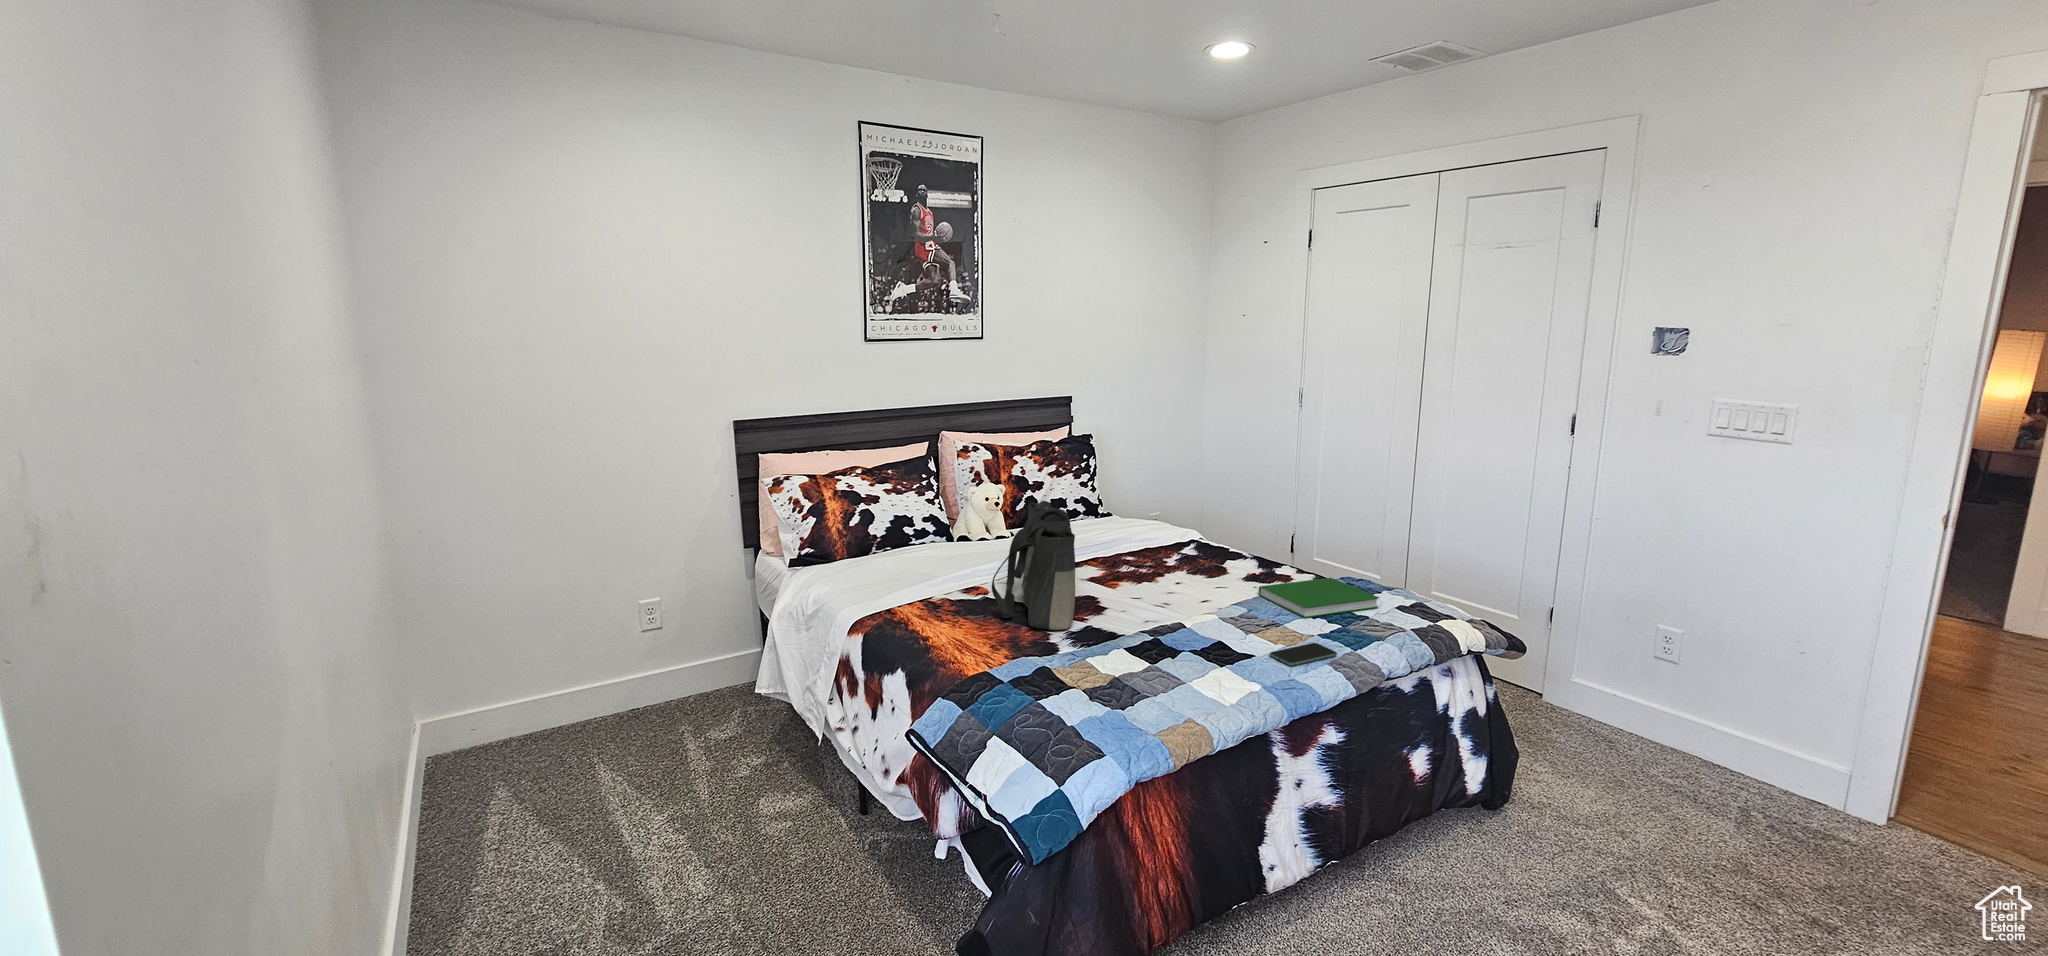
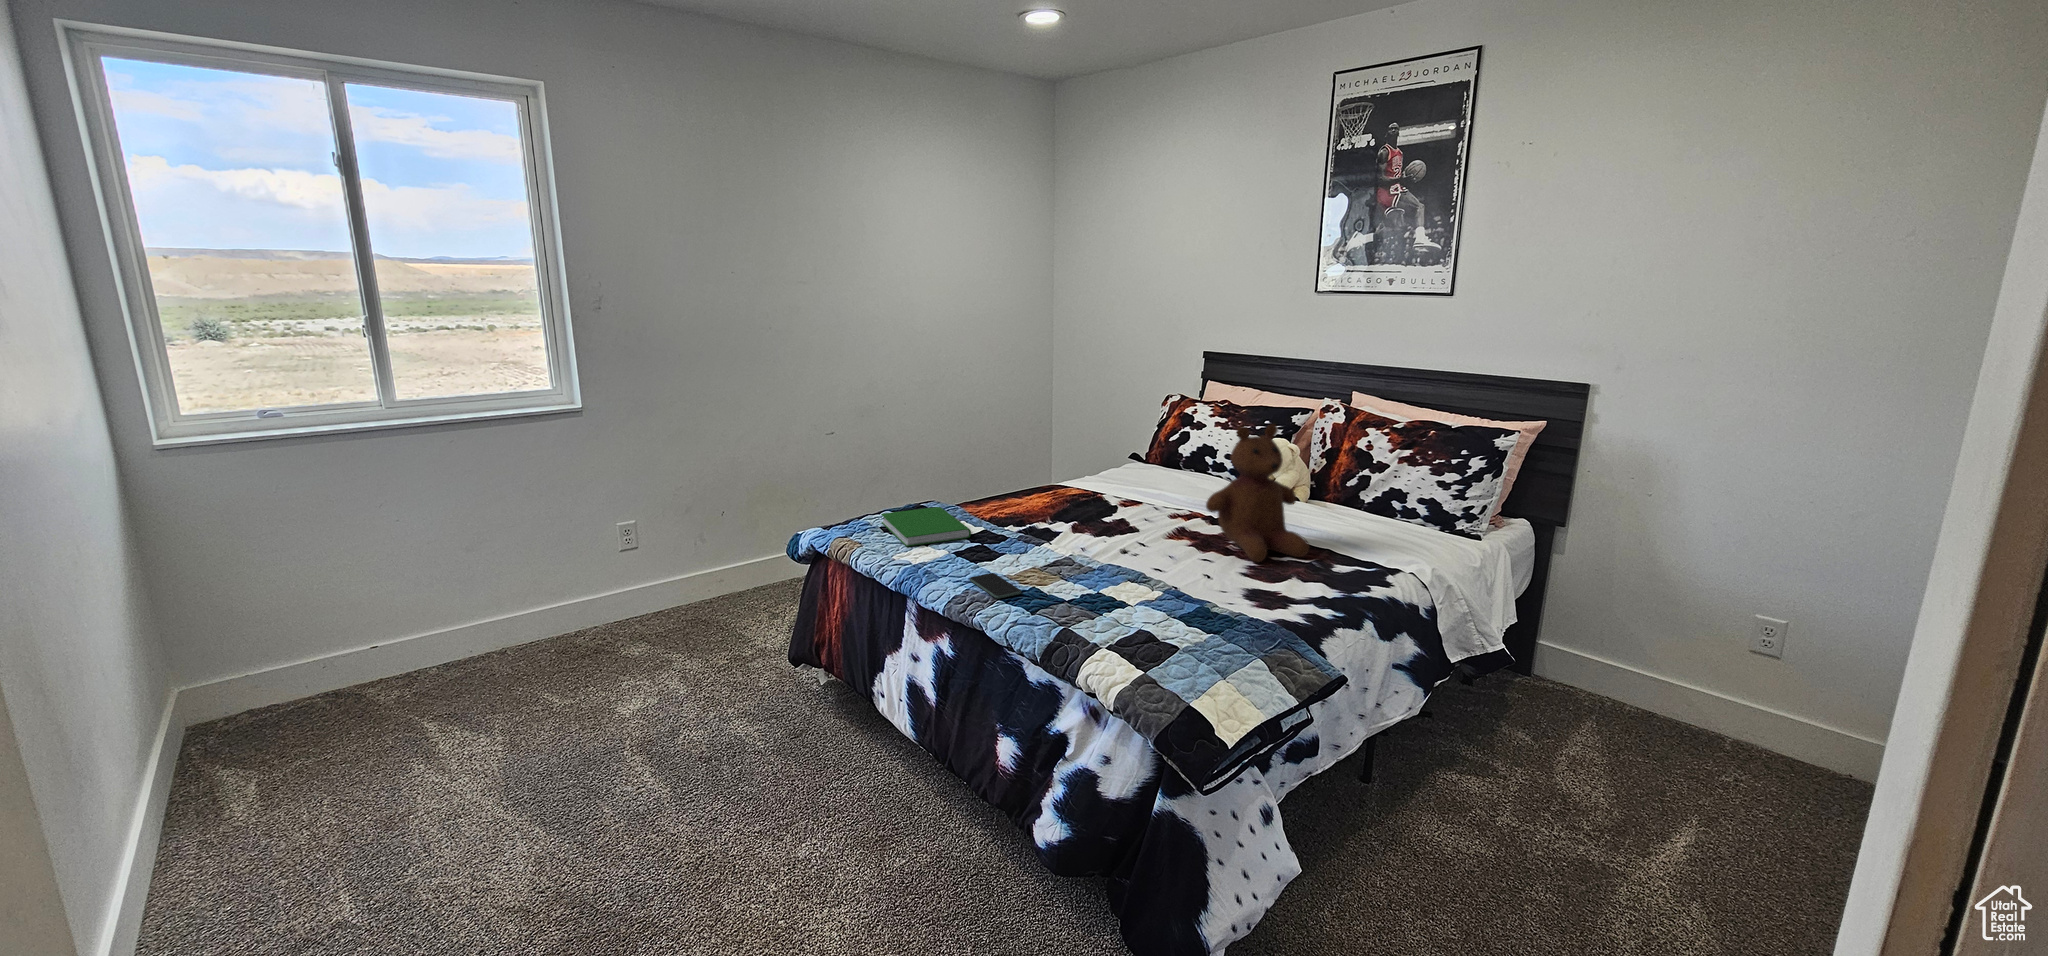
teddy bear: none [1120,453,1201,565] -> present [1206,424,1309,562]
tote bag: present [992,501,1075,630] -> none [1017,431,1129,519]
hardcover book: present [1259,578,1379,618] -> present [881,507,971,547]

